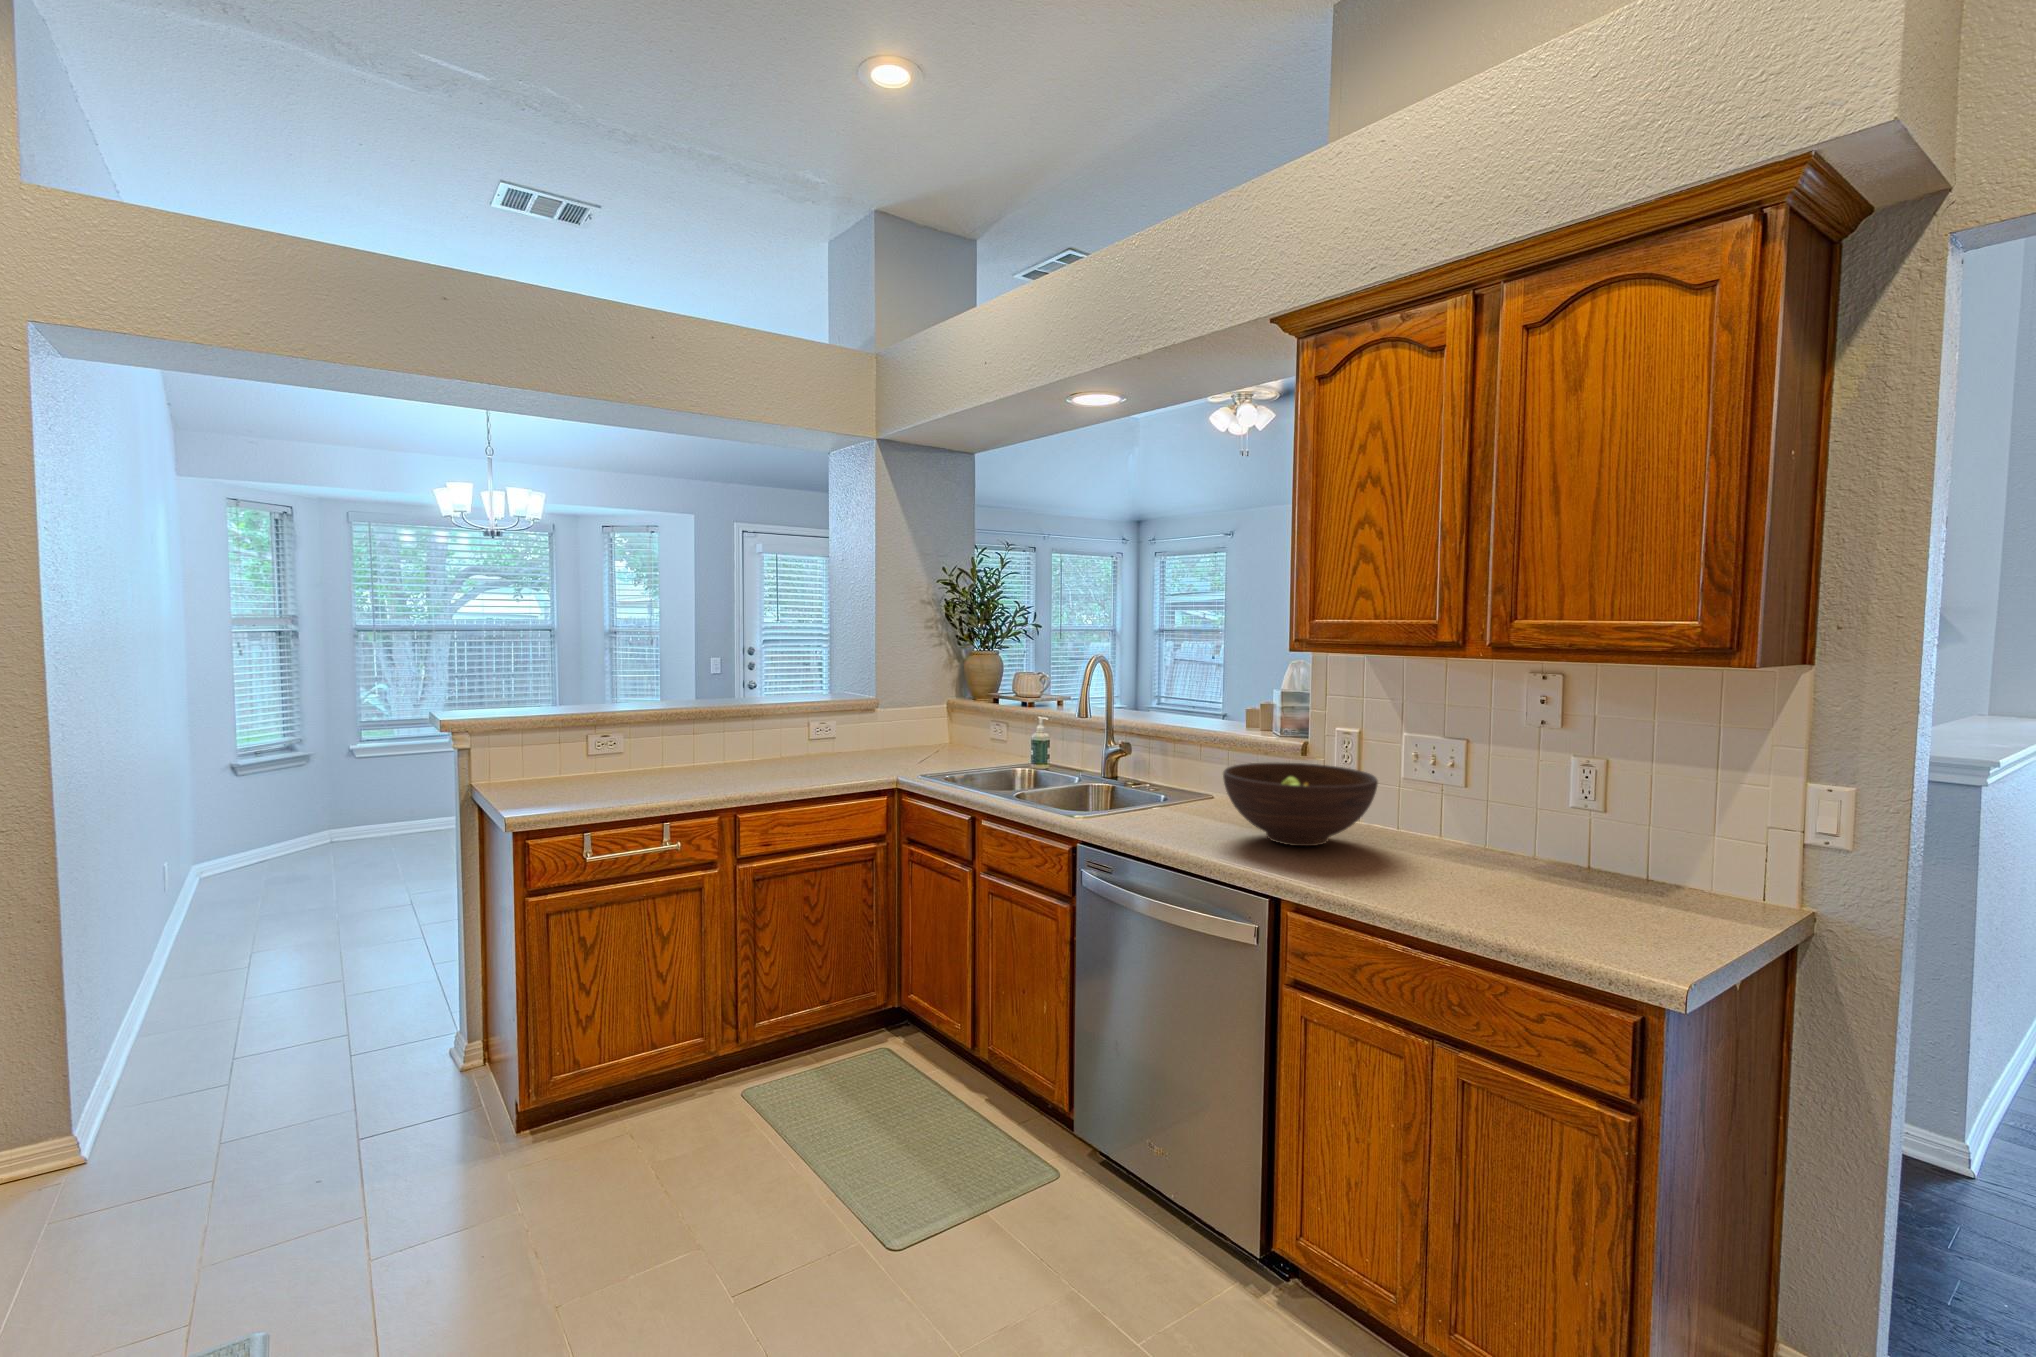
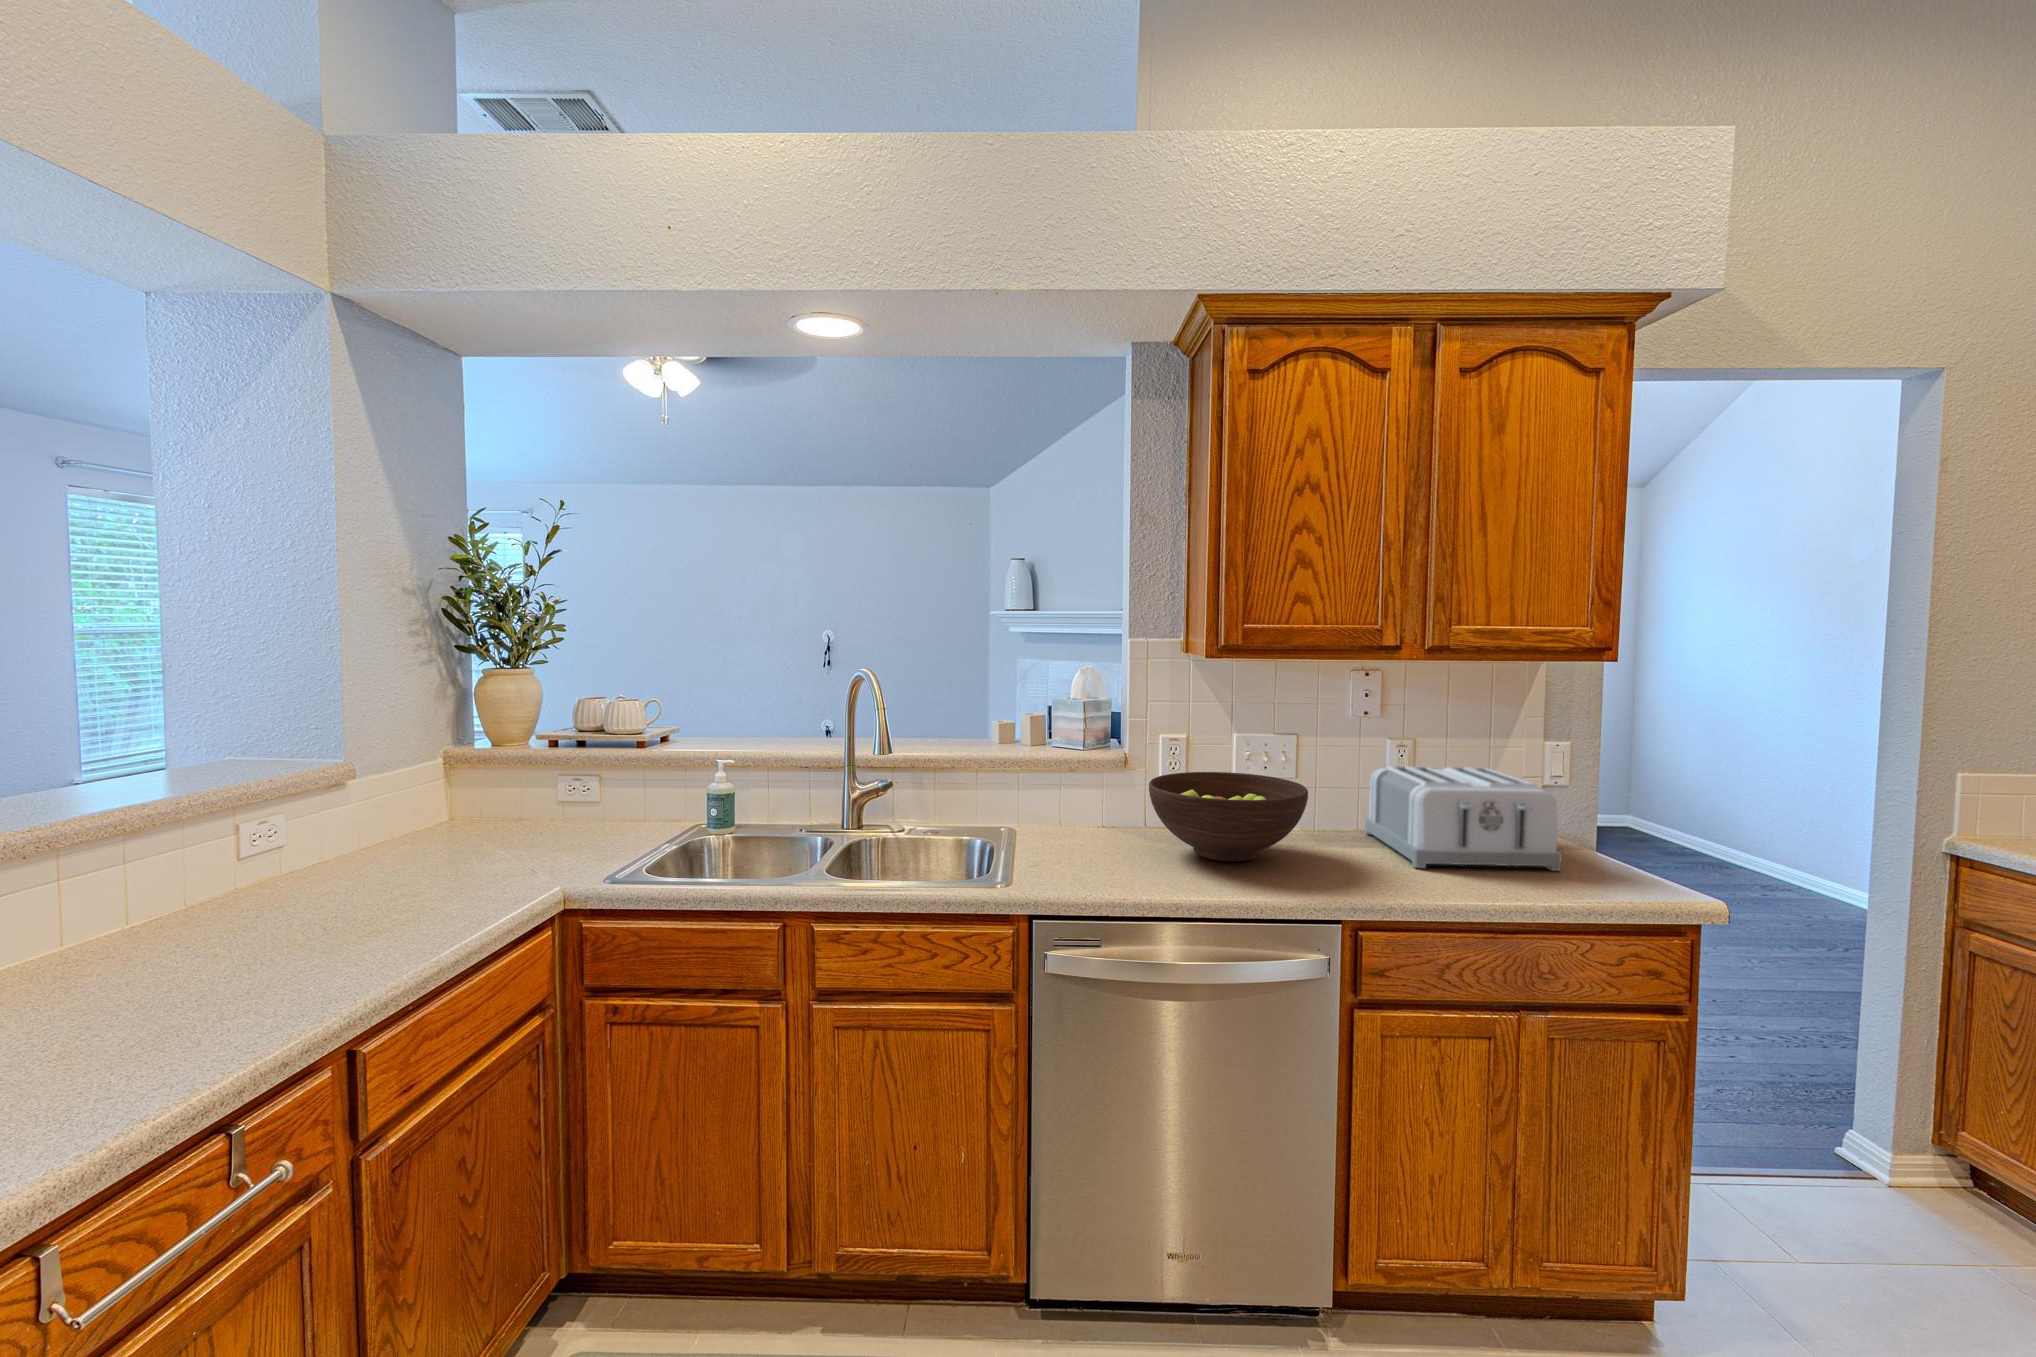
toaster: none [1435,785,1677,925] -> present [1365,766,1561,871]

